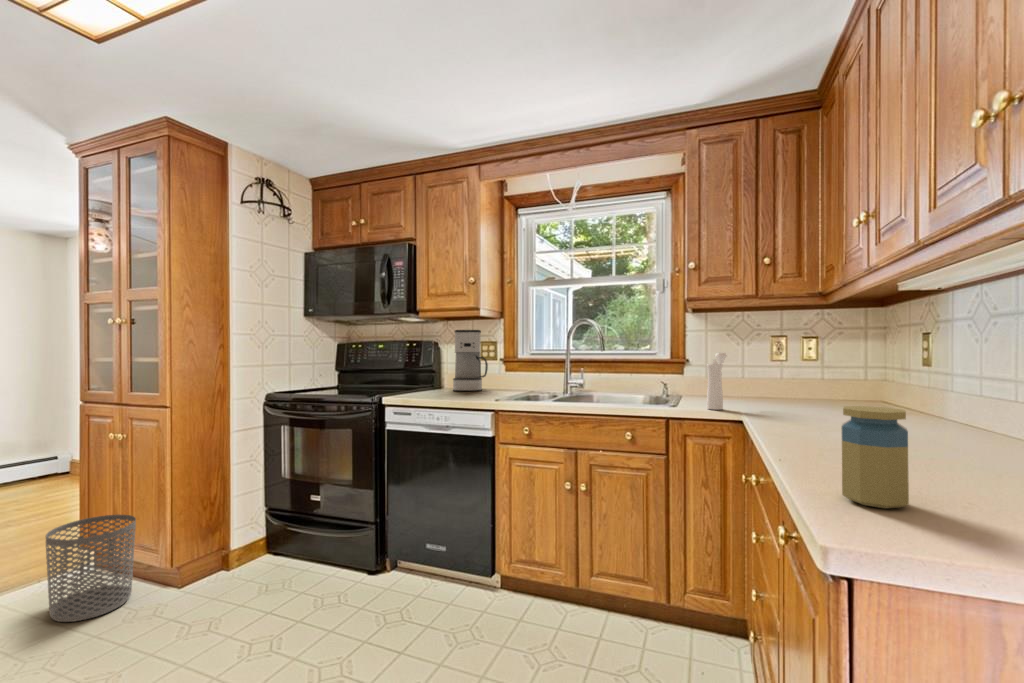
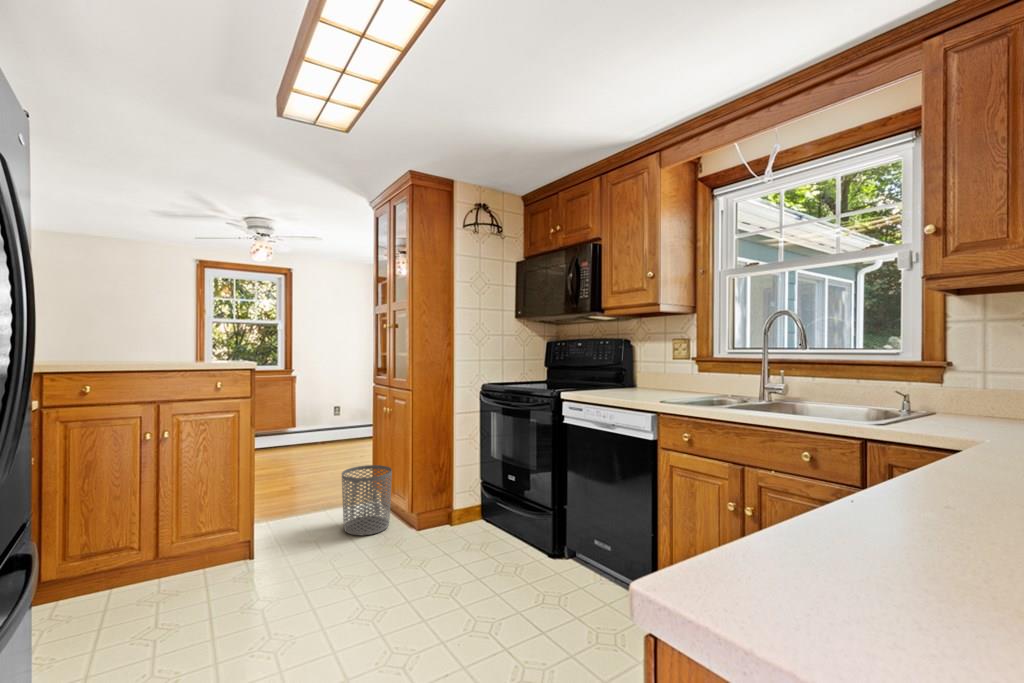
coffee maker: present [453,330,488,391] -> none [640,327,679,392]
pepper mill: present [707,353,727,410] -> none [931,352,982,435]
jar: present [842,406,909,508] -> none [841,429,960,607]

